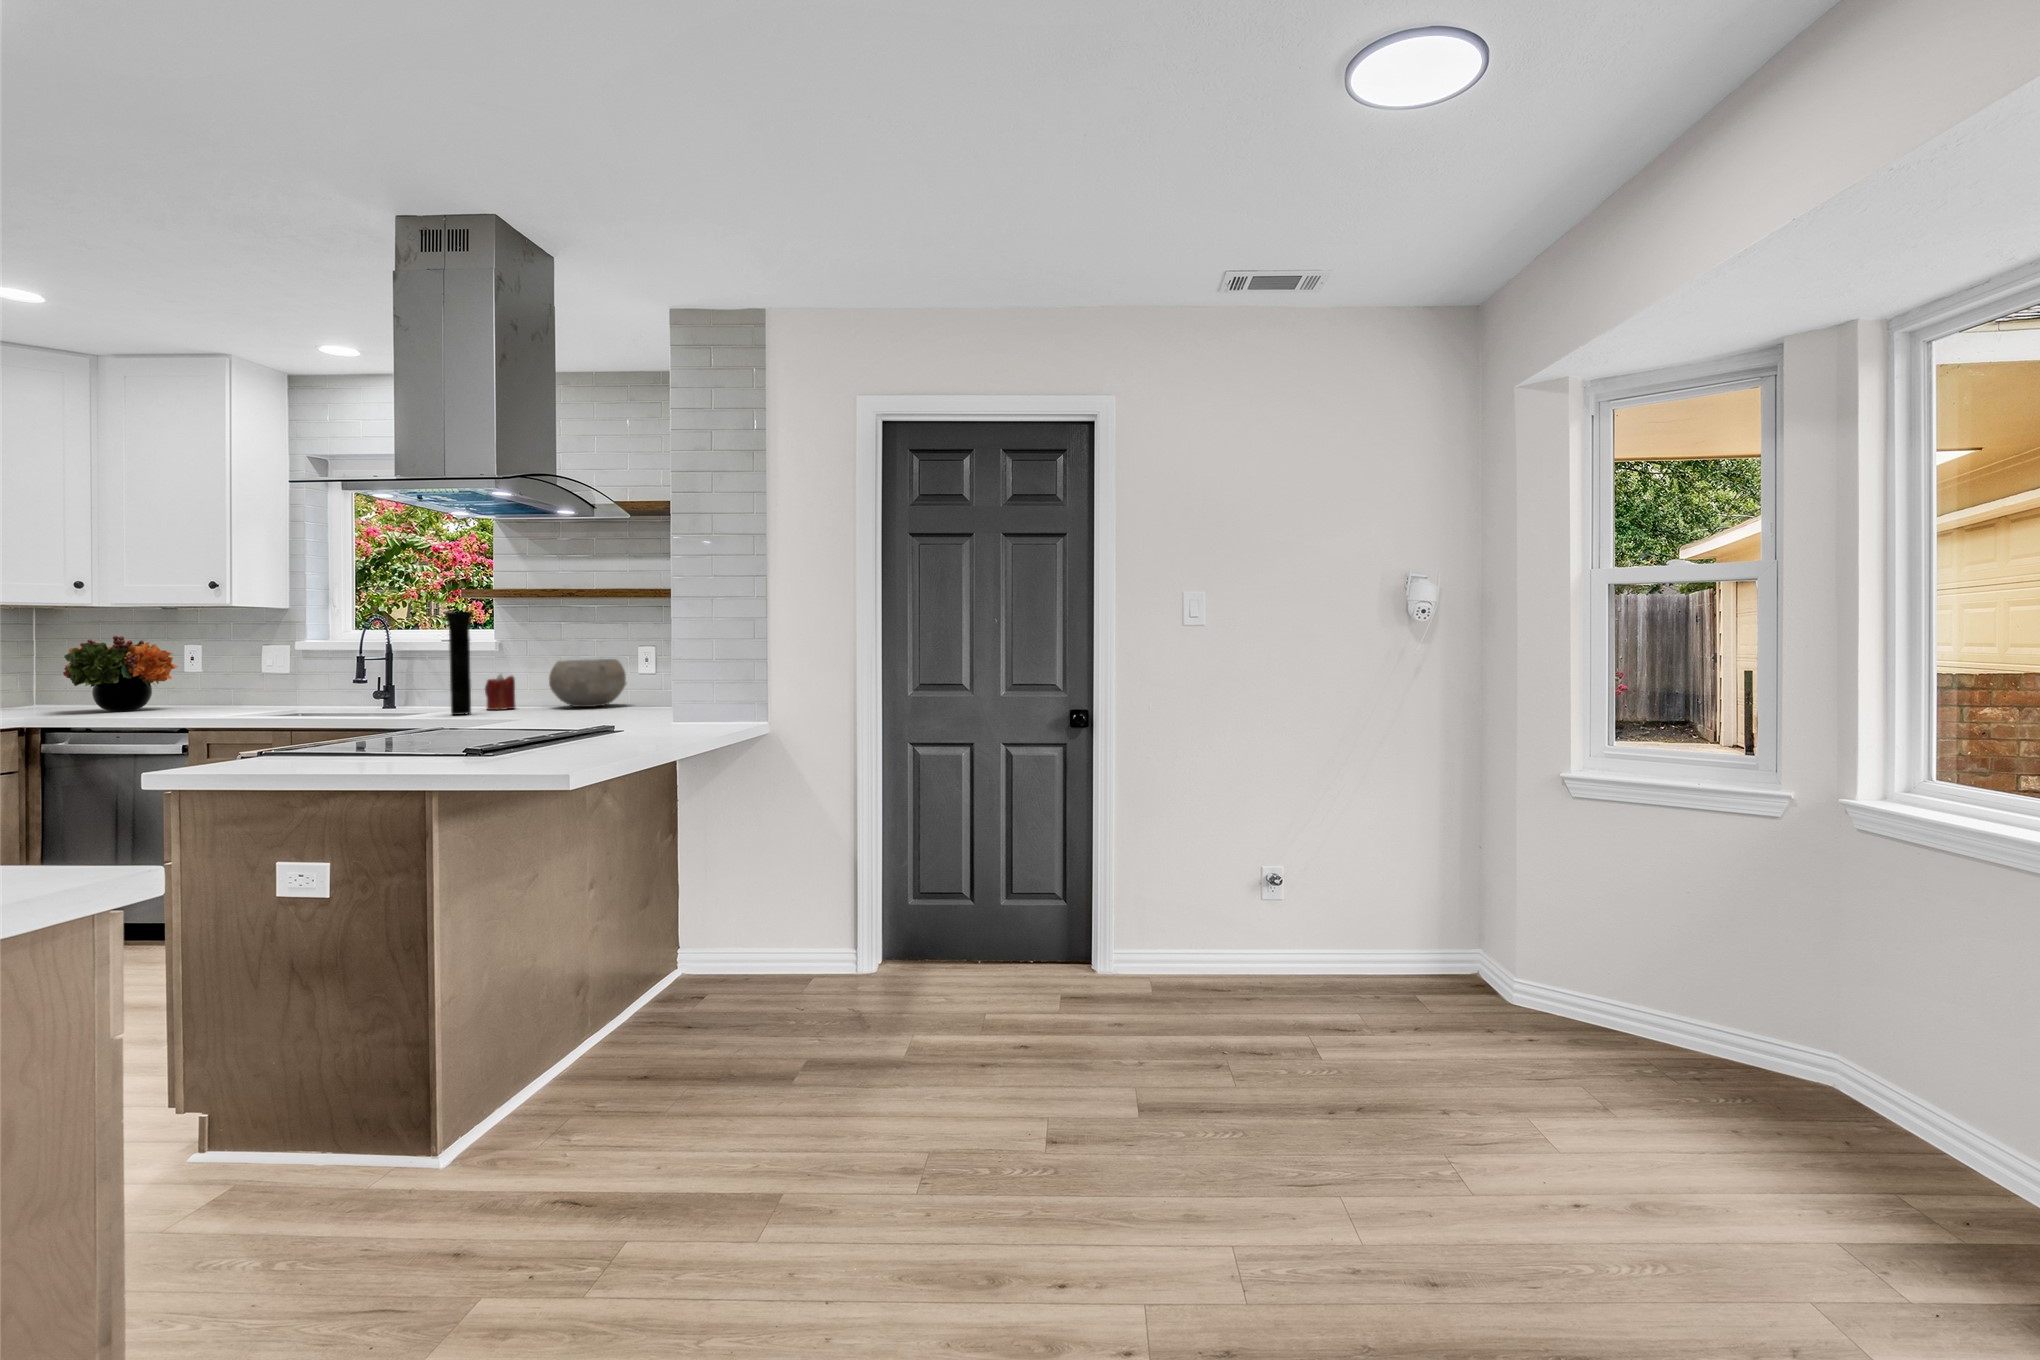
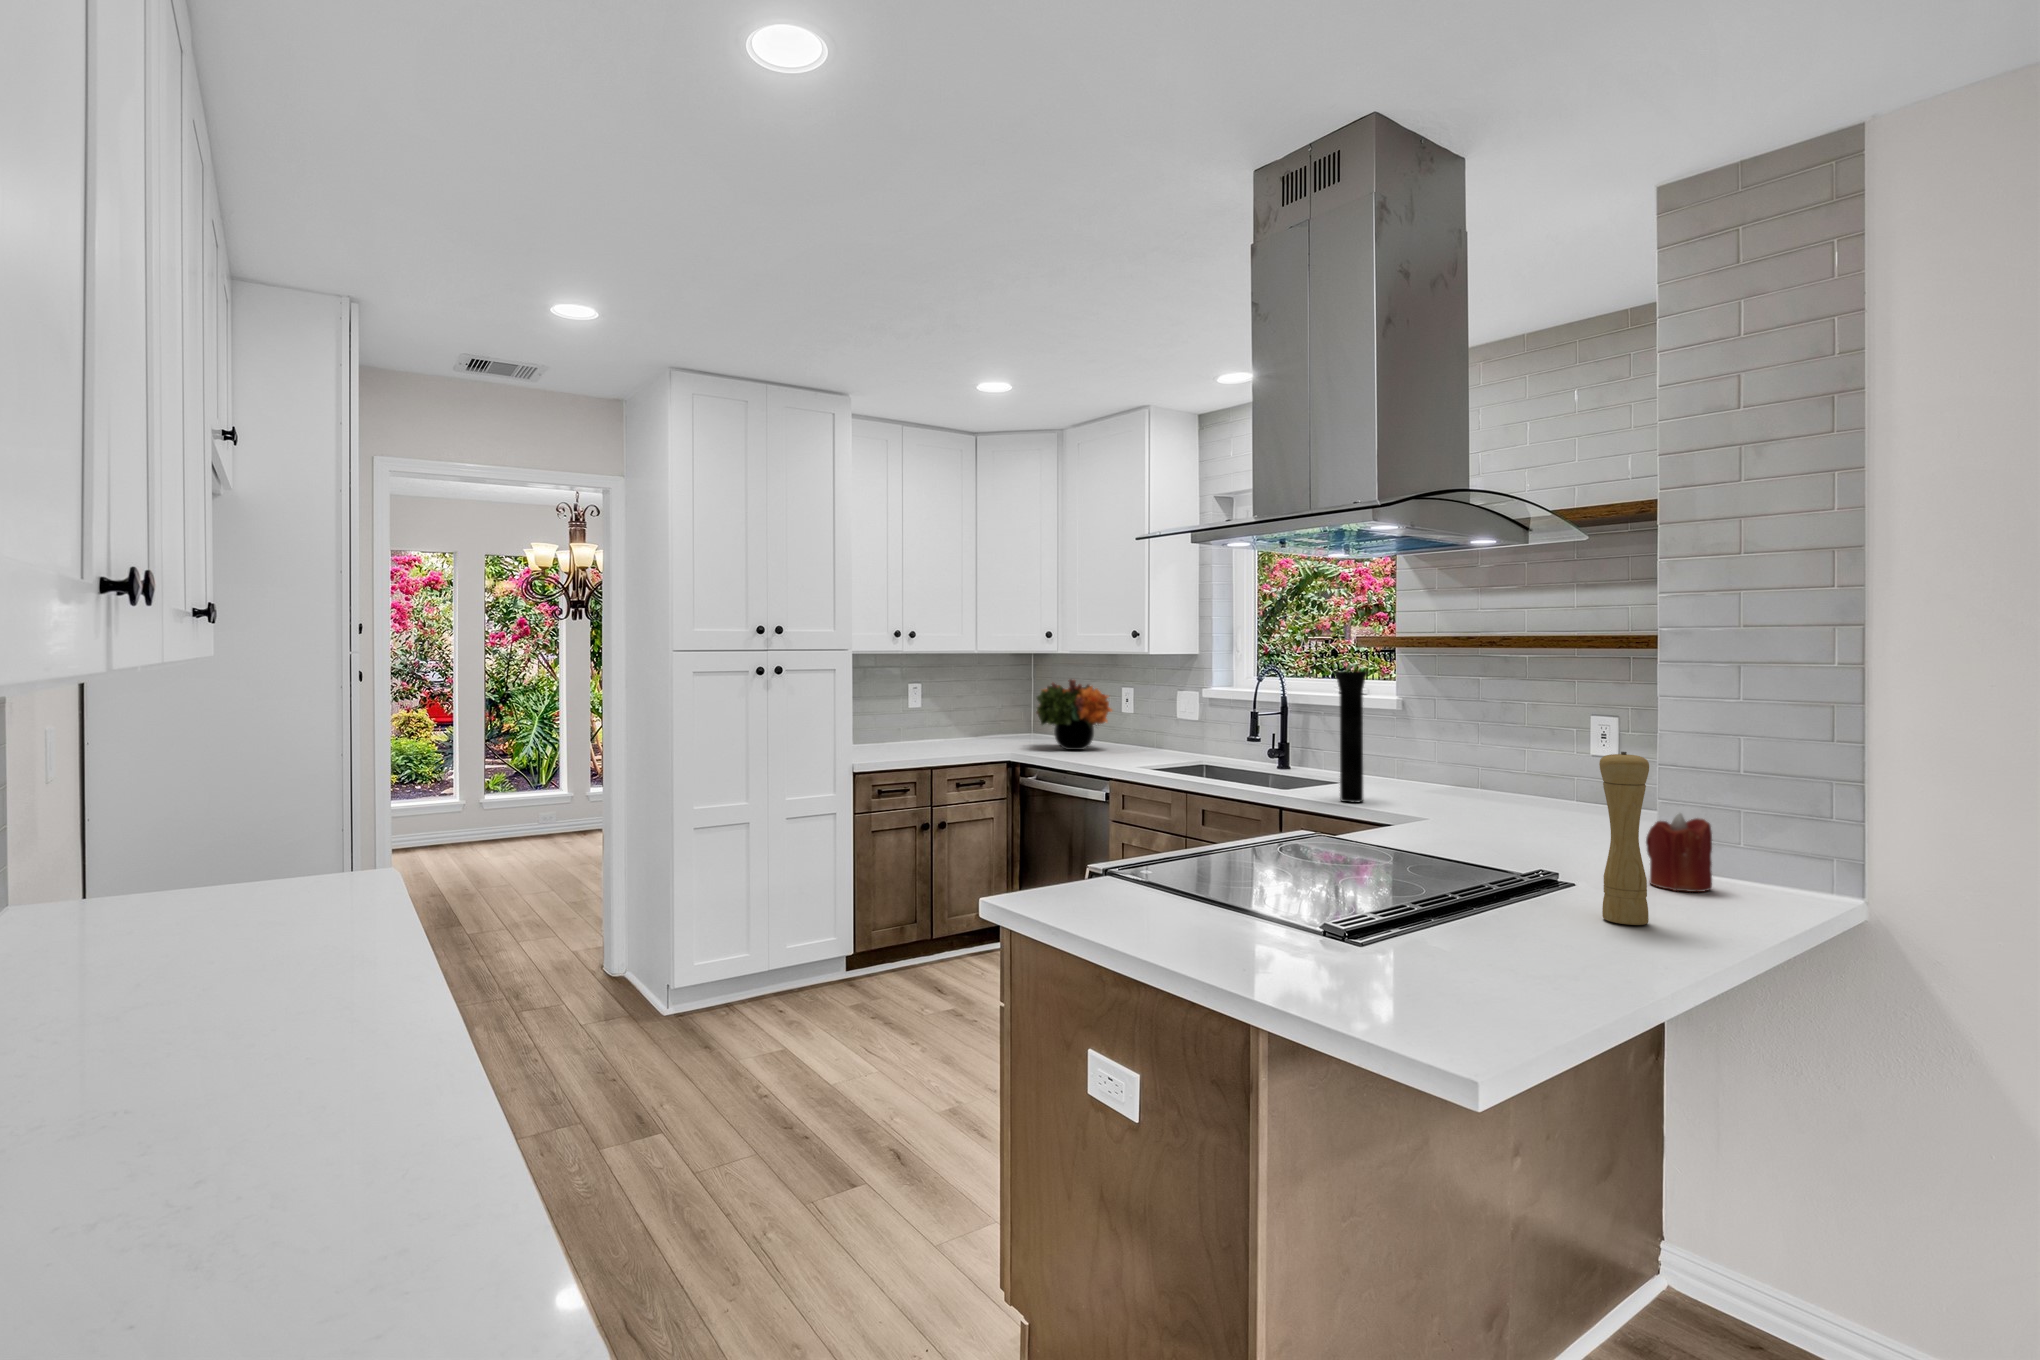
pepper mill: none [637,638,664,737] -> present [1599,752,1649,925]
ceramic bowl: present [549,659,627,707] -> none [1461,736,1572,807]
candle: present [485,674,515,710] -> present [1646,813,1712,892]

